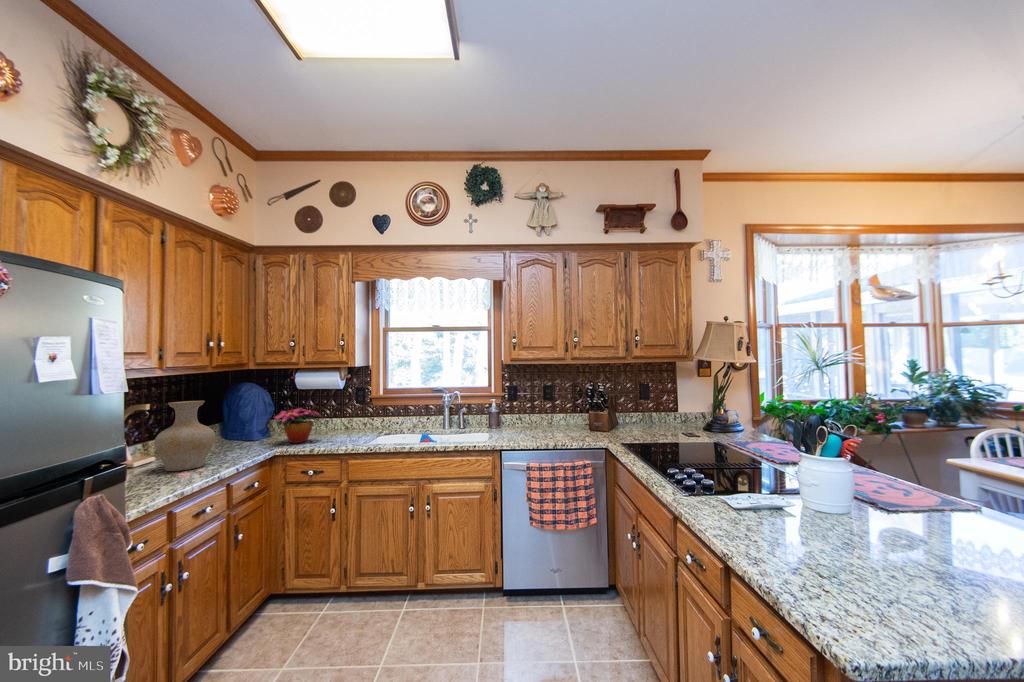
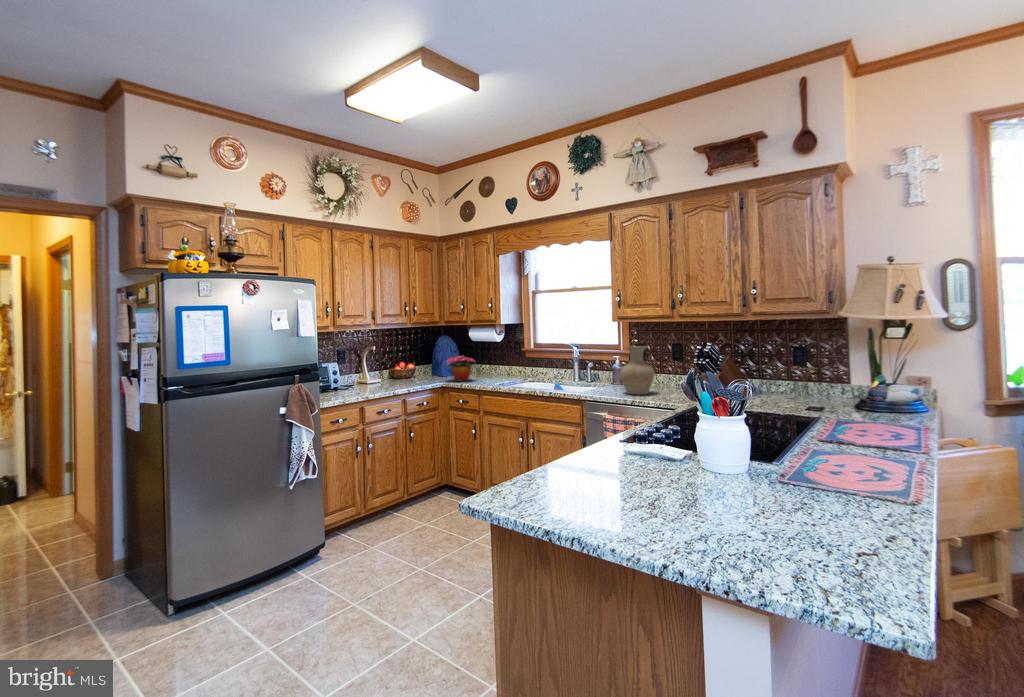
vase: present [154,401,215,471] -> present [620,346,655,395]

